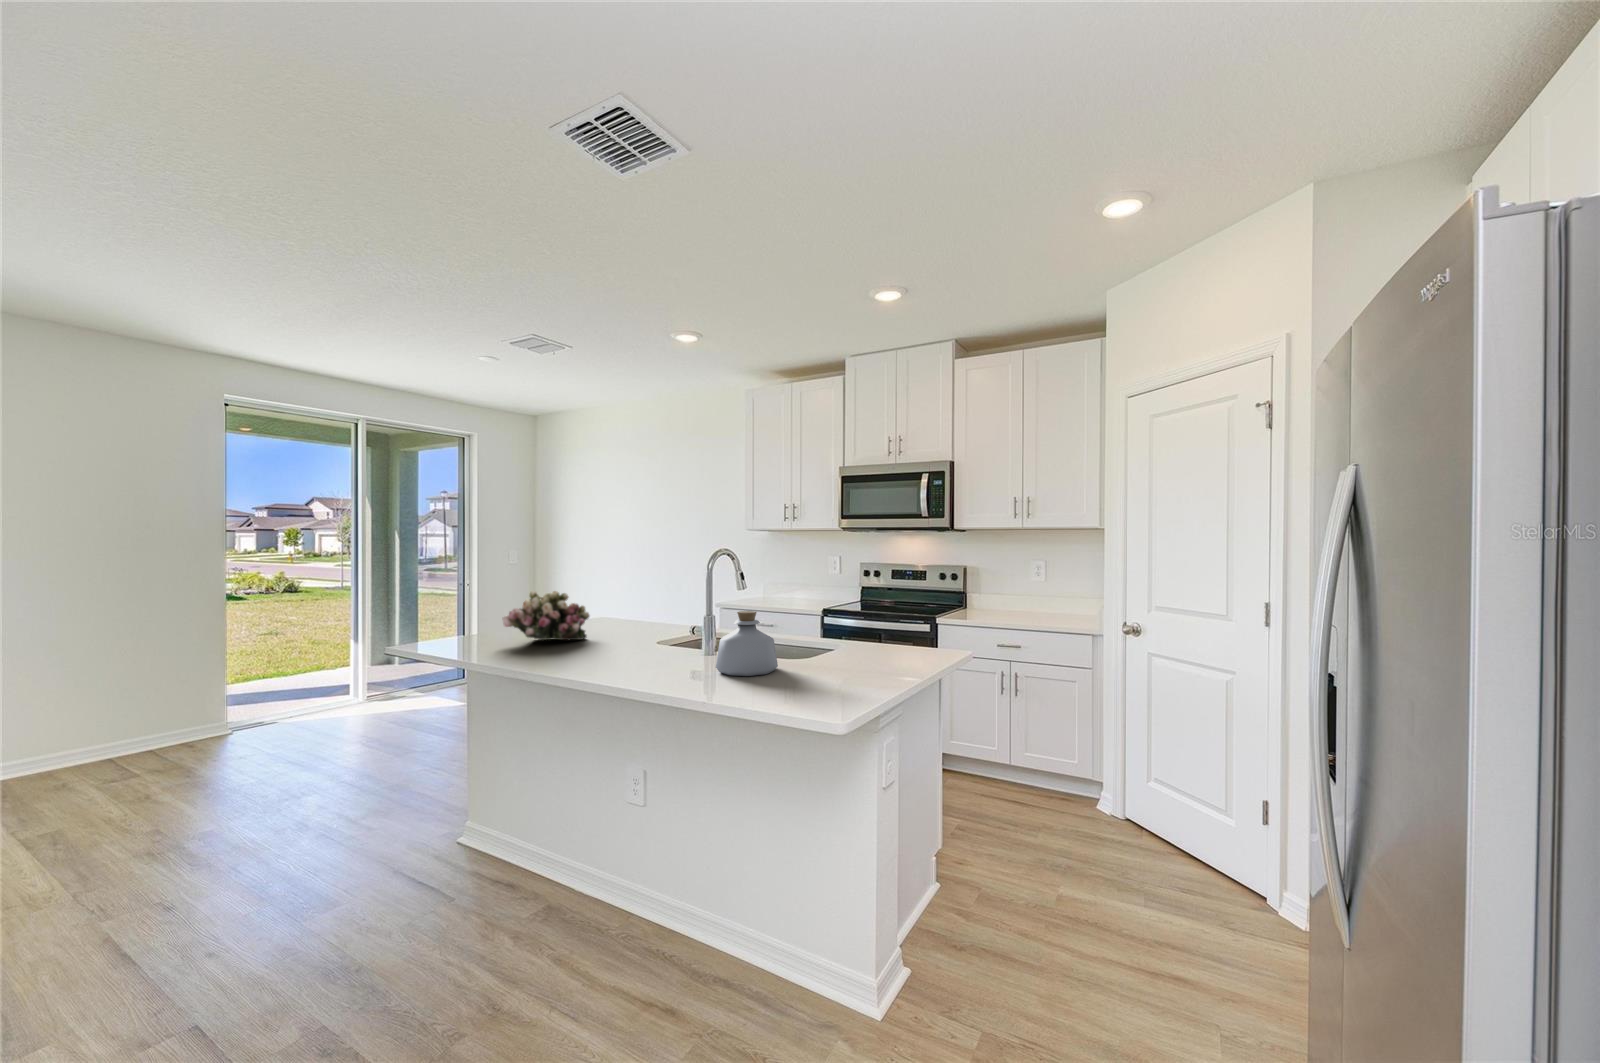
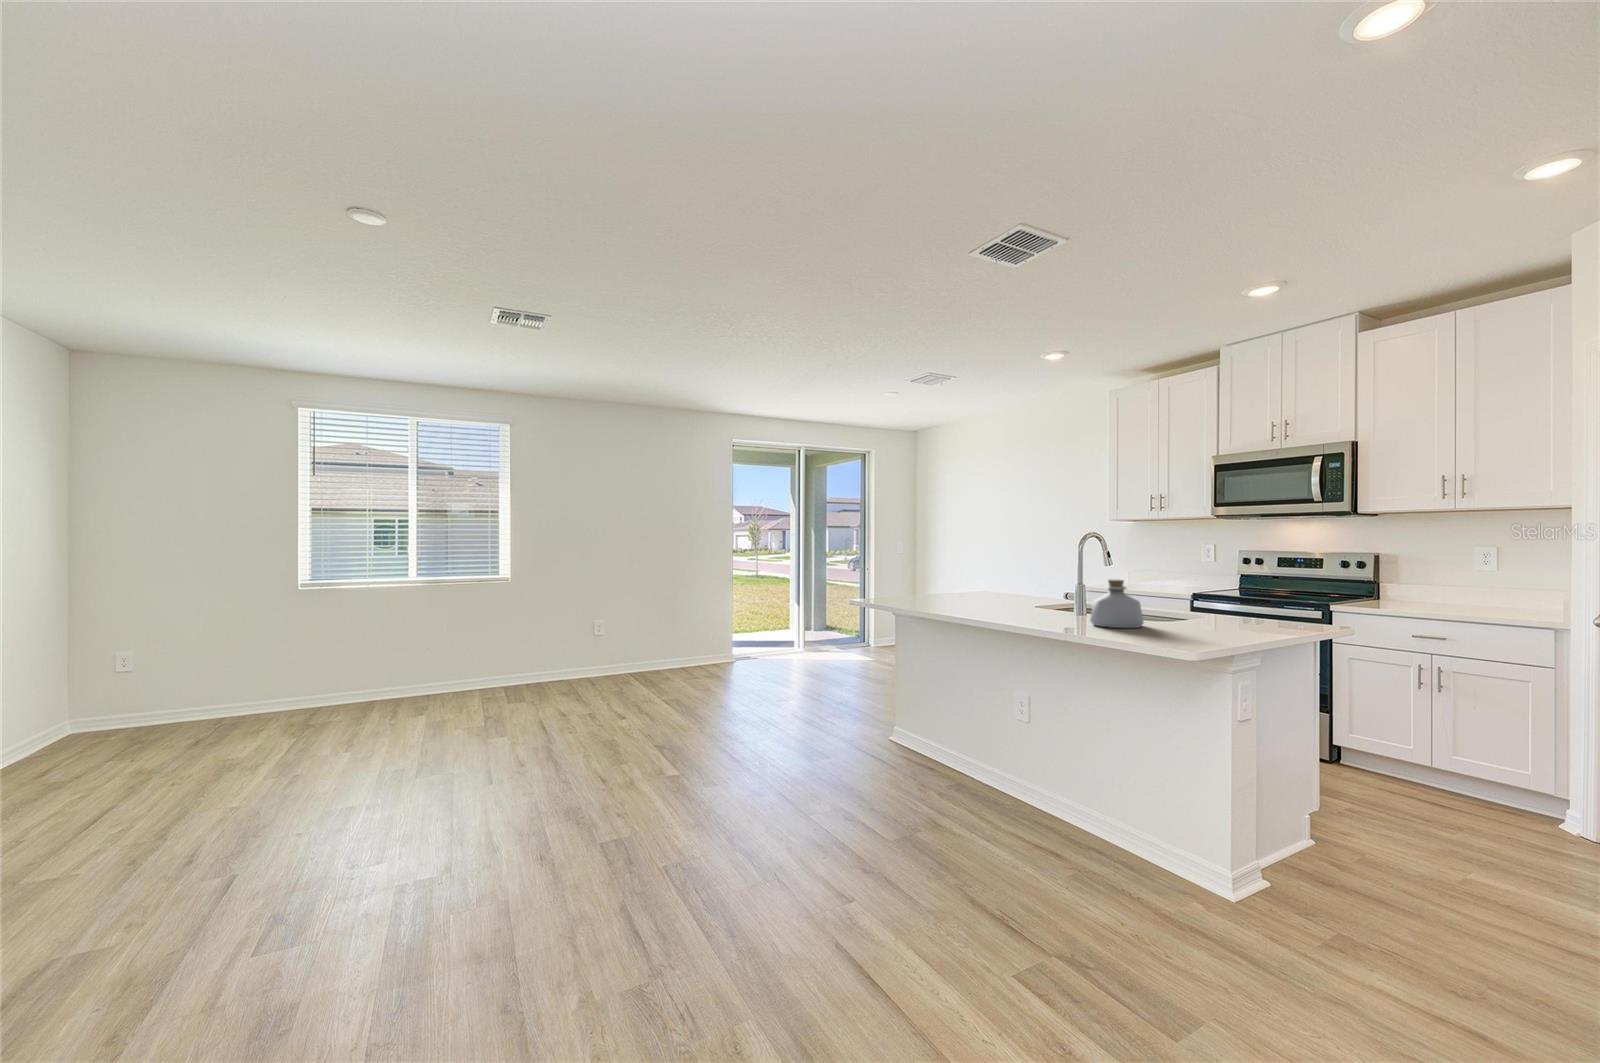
flower arrangement: present [503,591,589,640] -> none [921,565,982,603]

